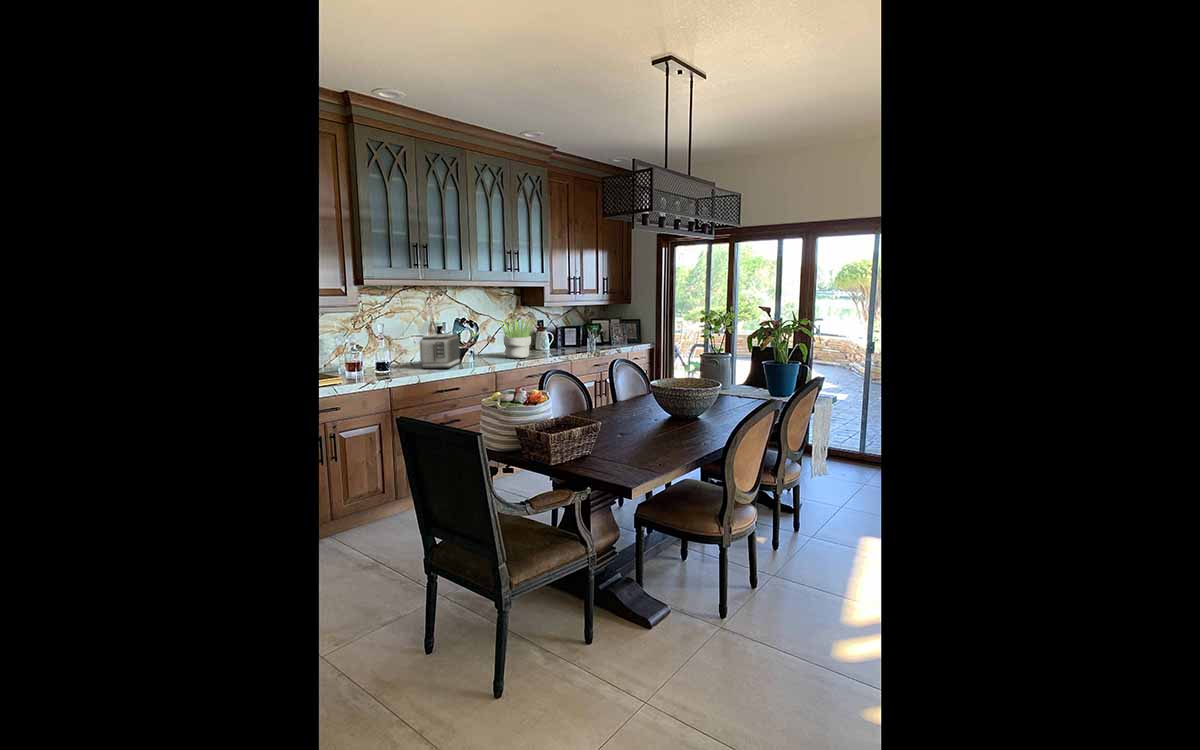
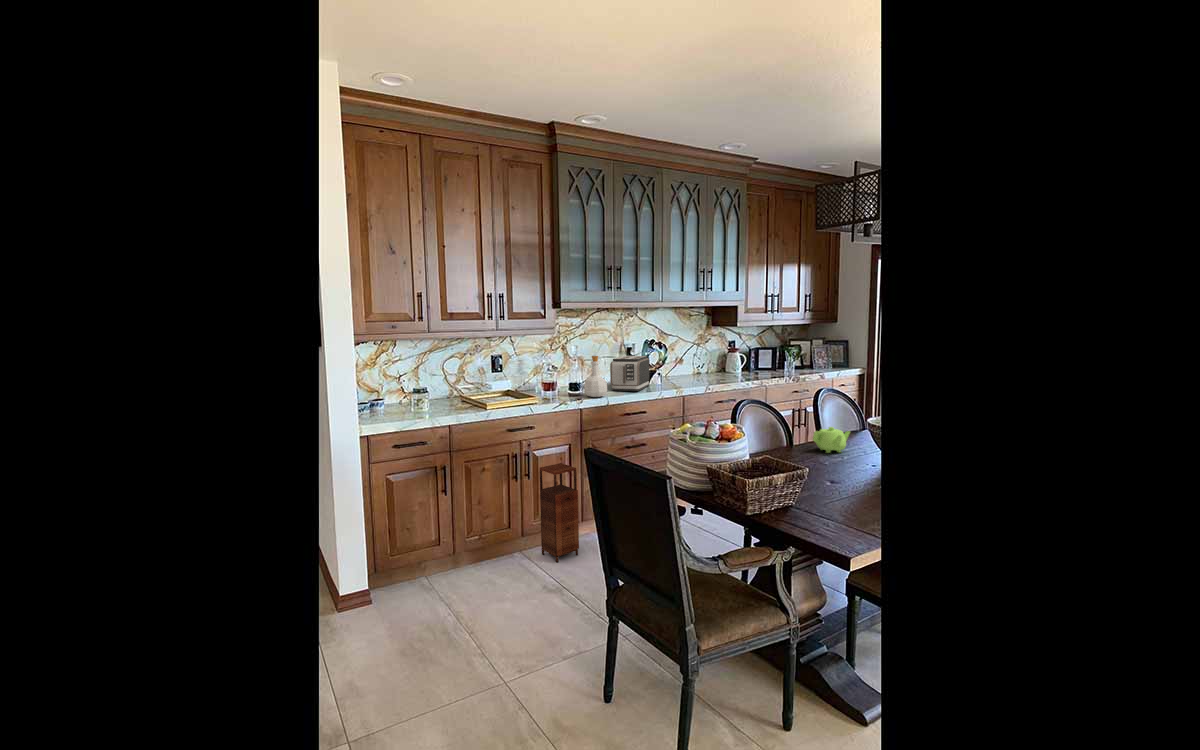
potted plant: present [498,319,534,358] -> none [684,339,733,382]
bottle: none [393,334,418,375] -> present [584,356,607,397]
teapot: none [608,391,639,413] -> present [813,427,850,453]
storage cabinet: none [349,442,394,540] -> present [540,463,579,562]

